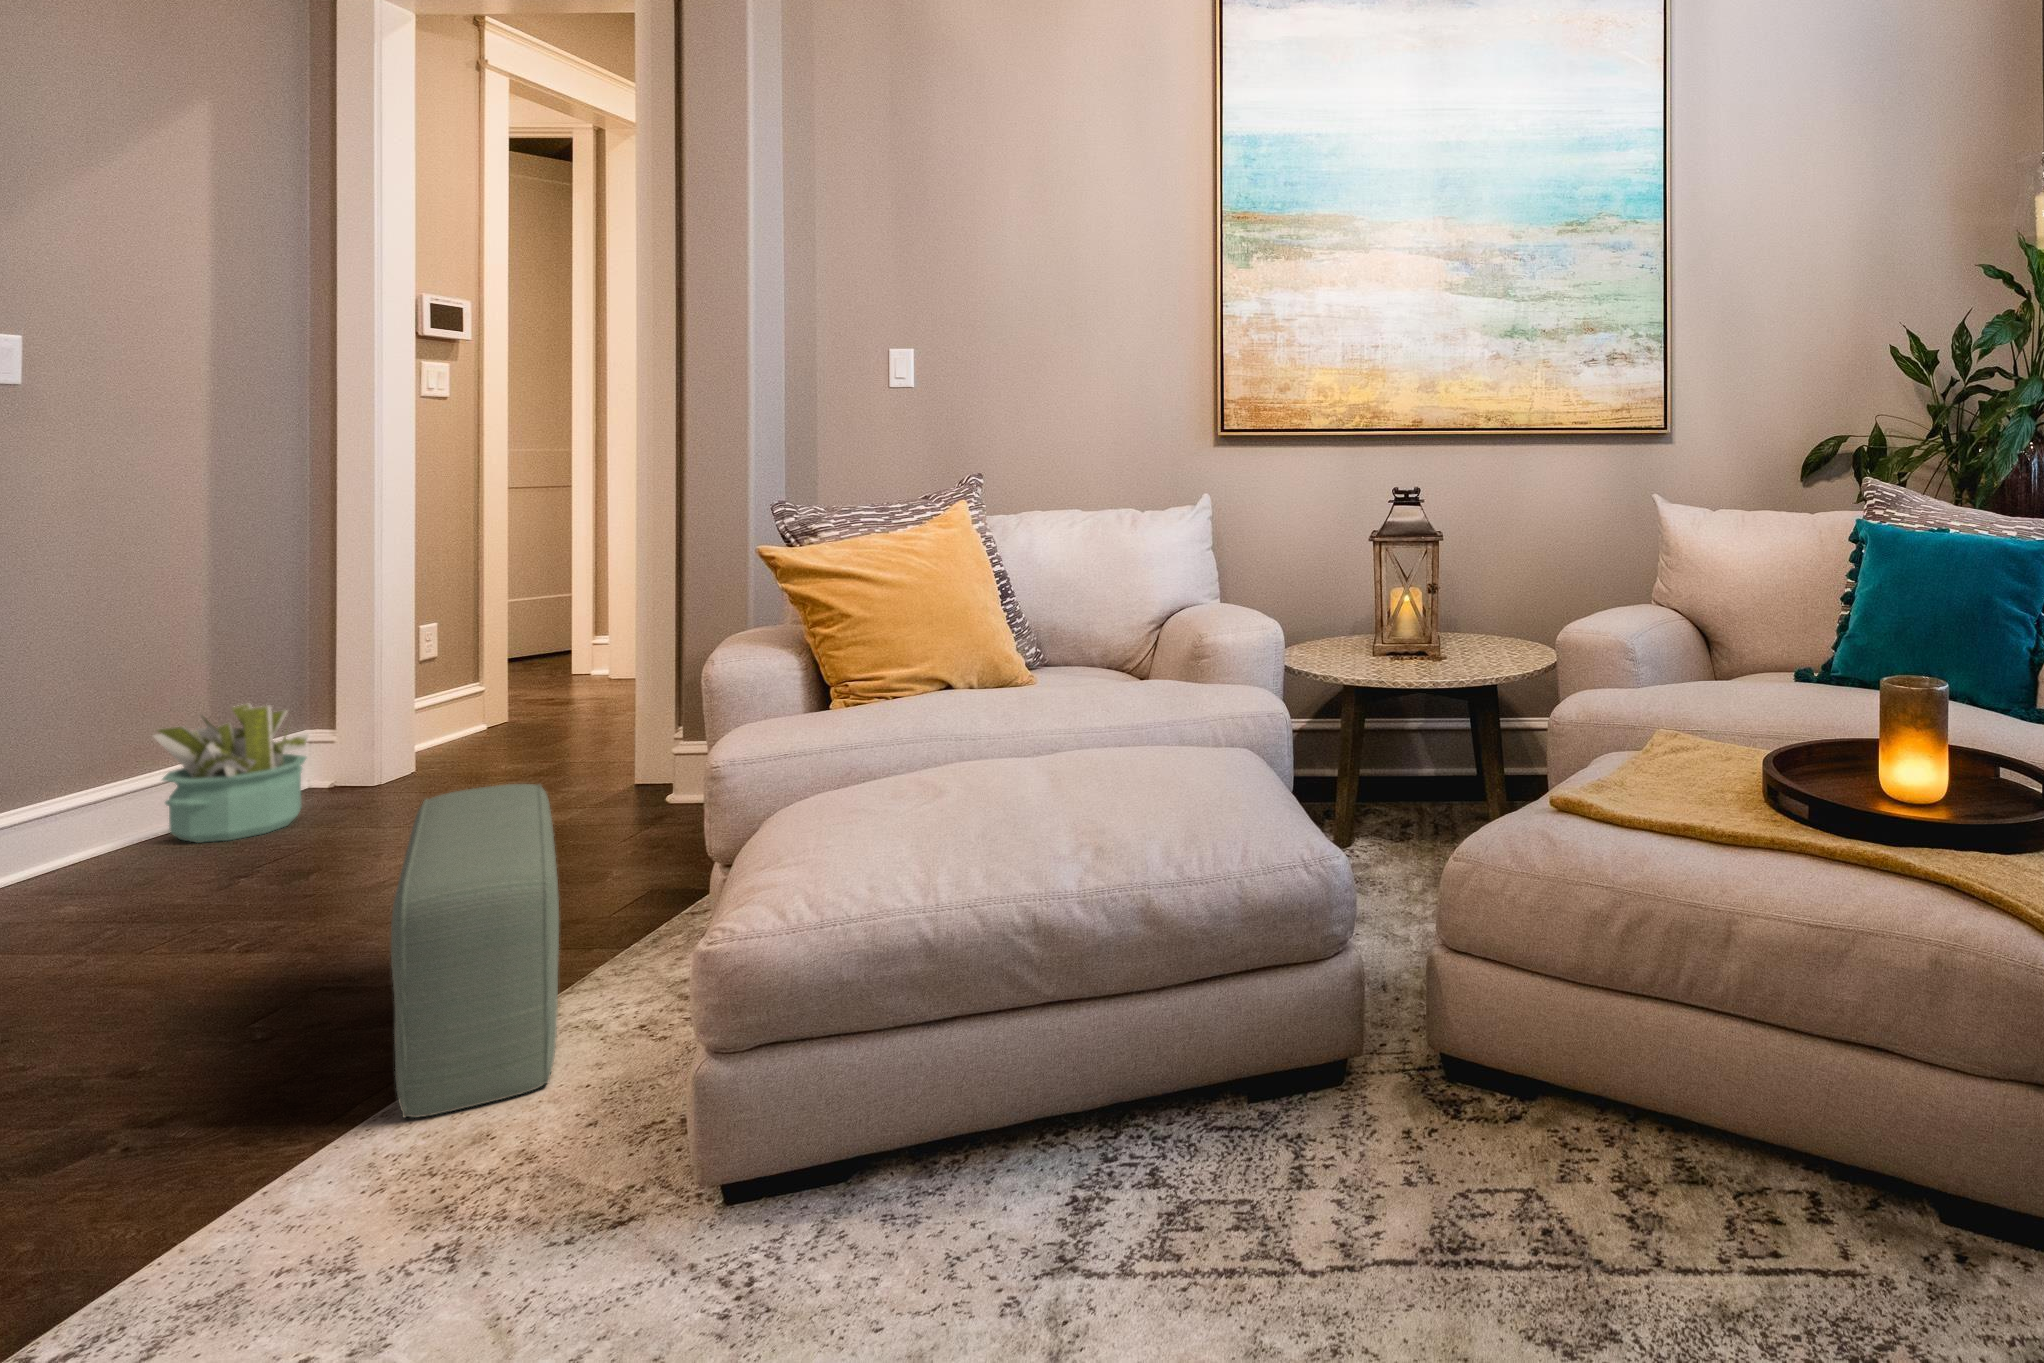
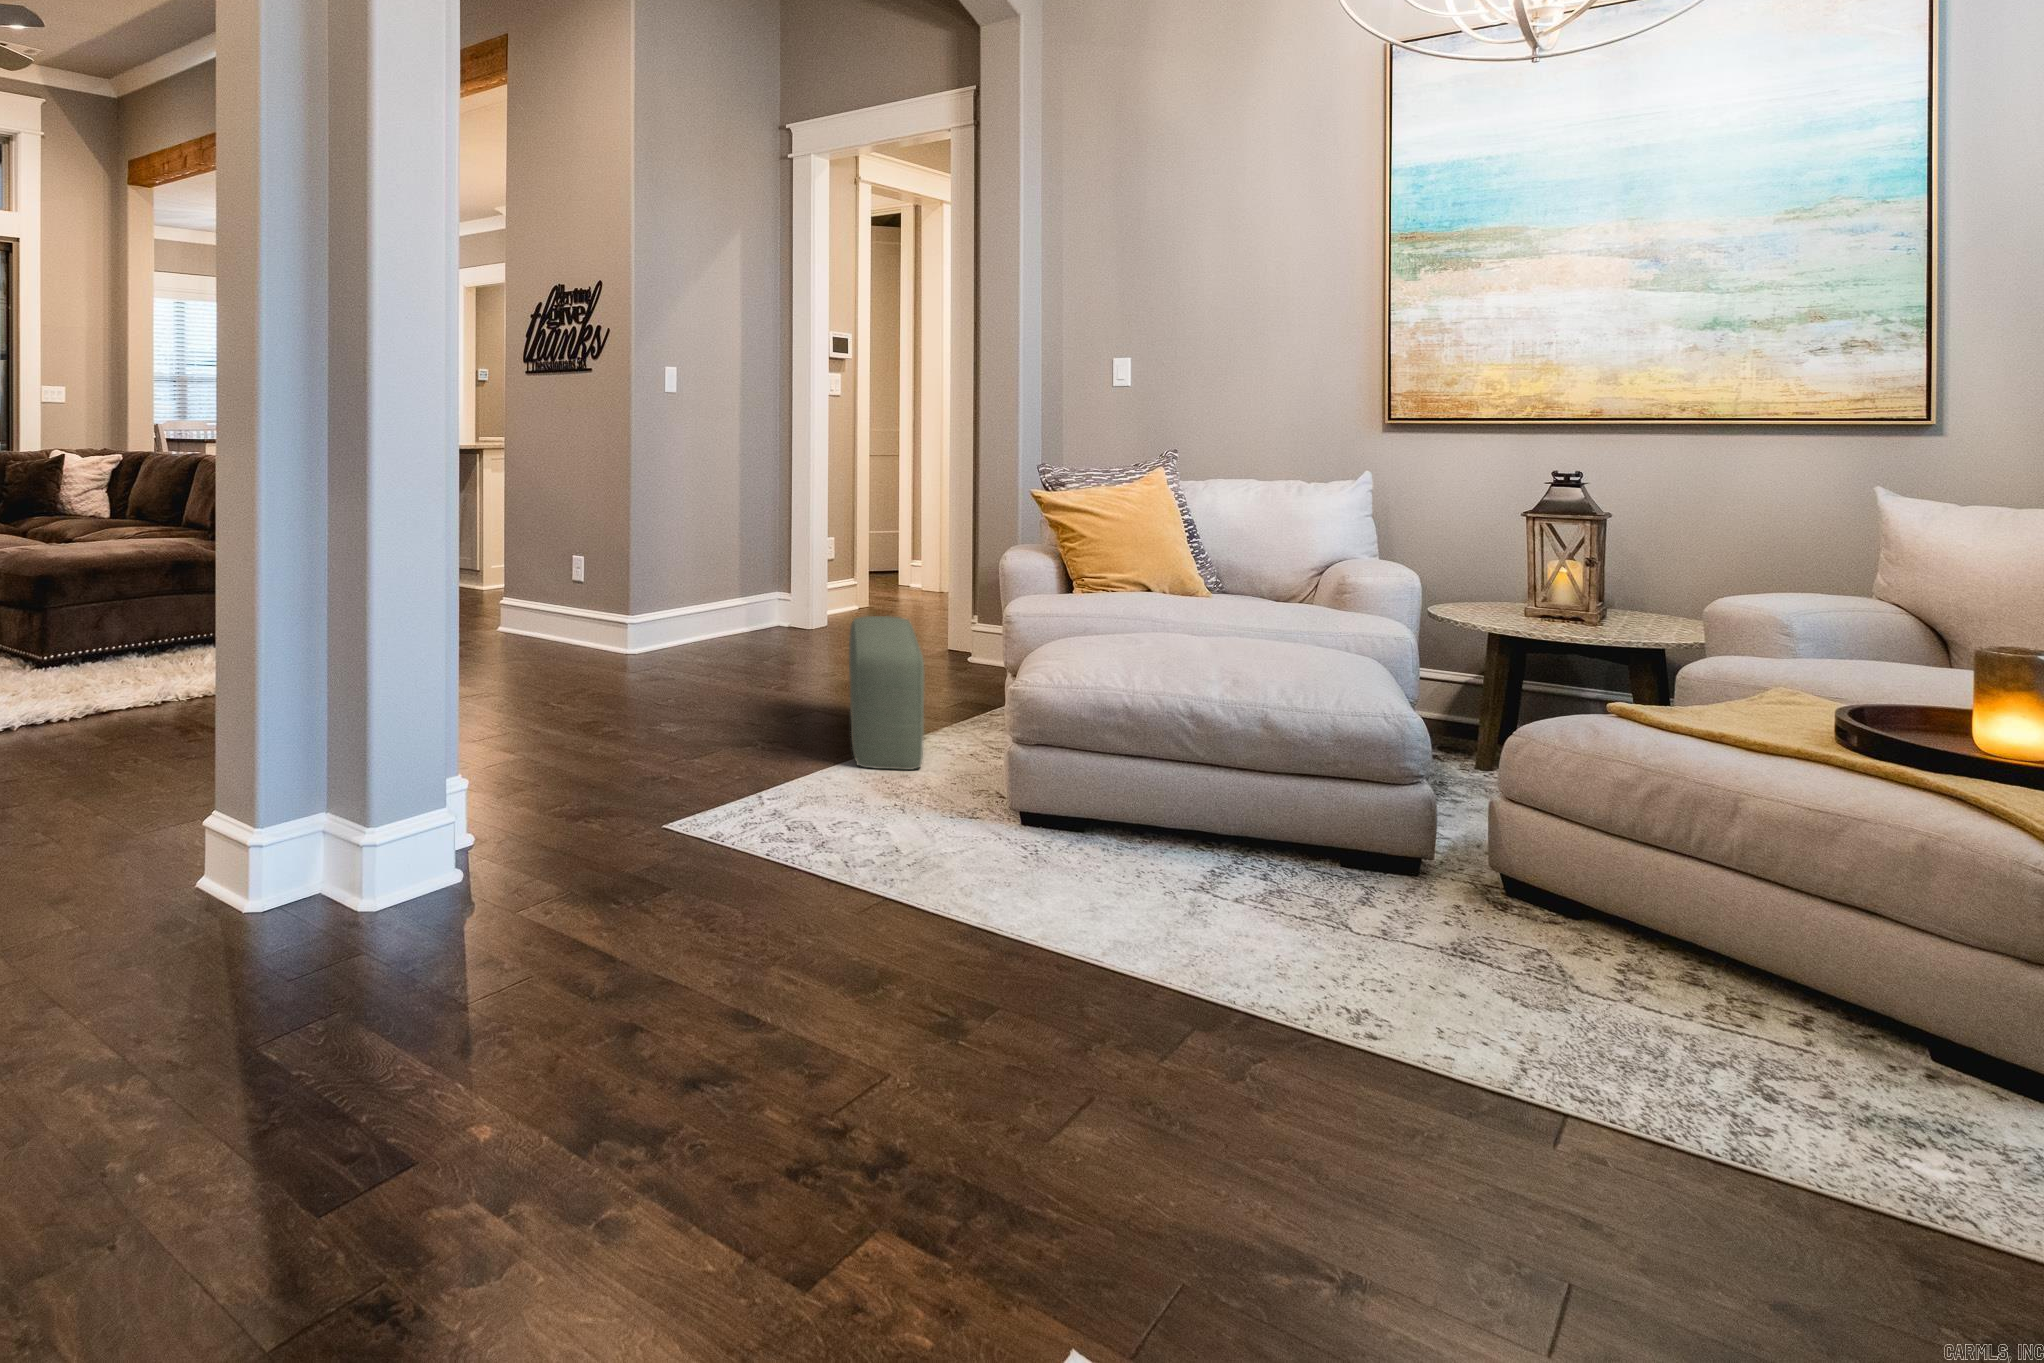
decorative plant: present [154,703,308,843] -> none [714,569,779,642]

